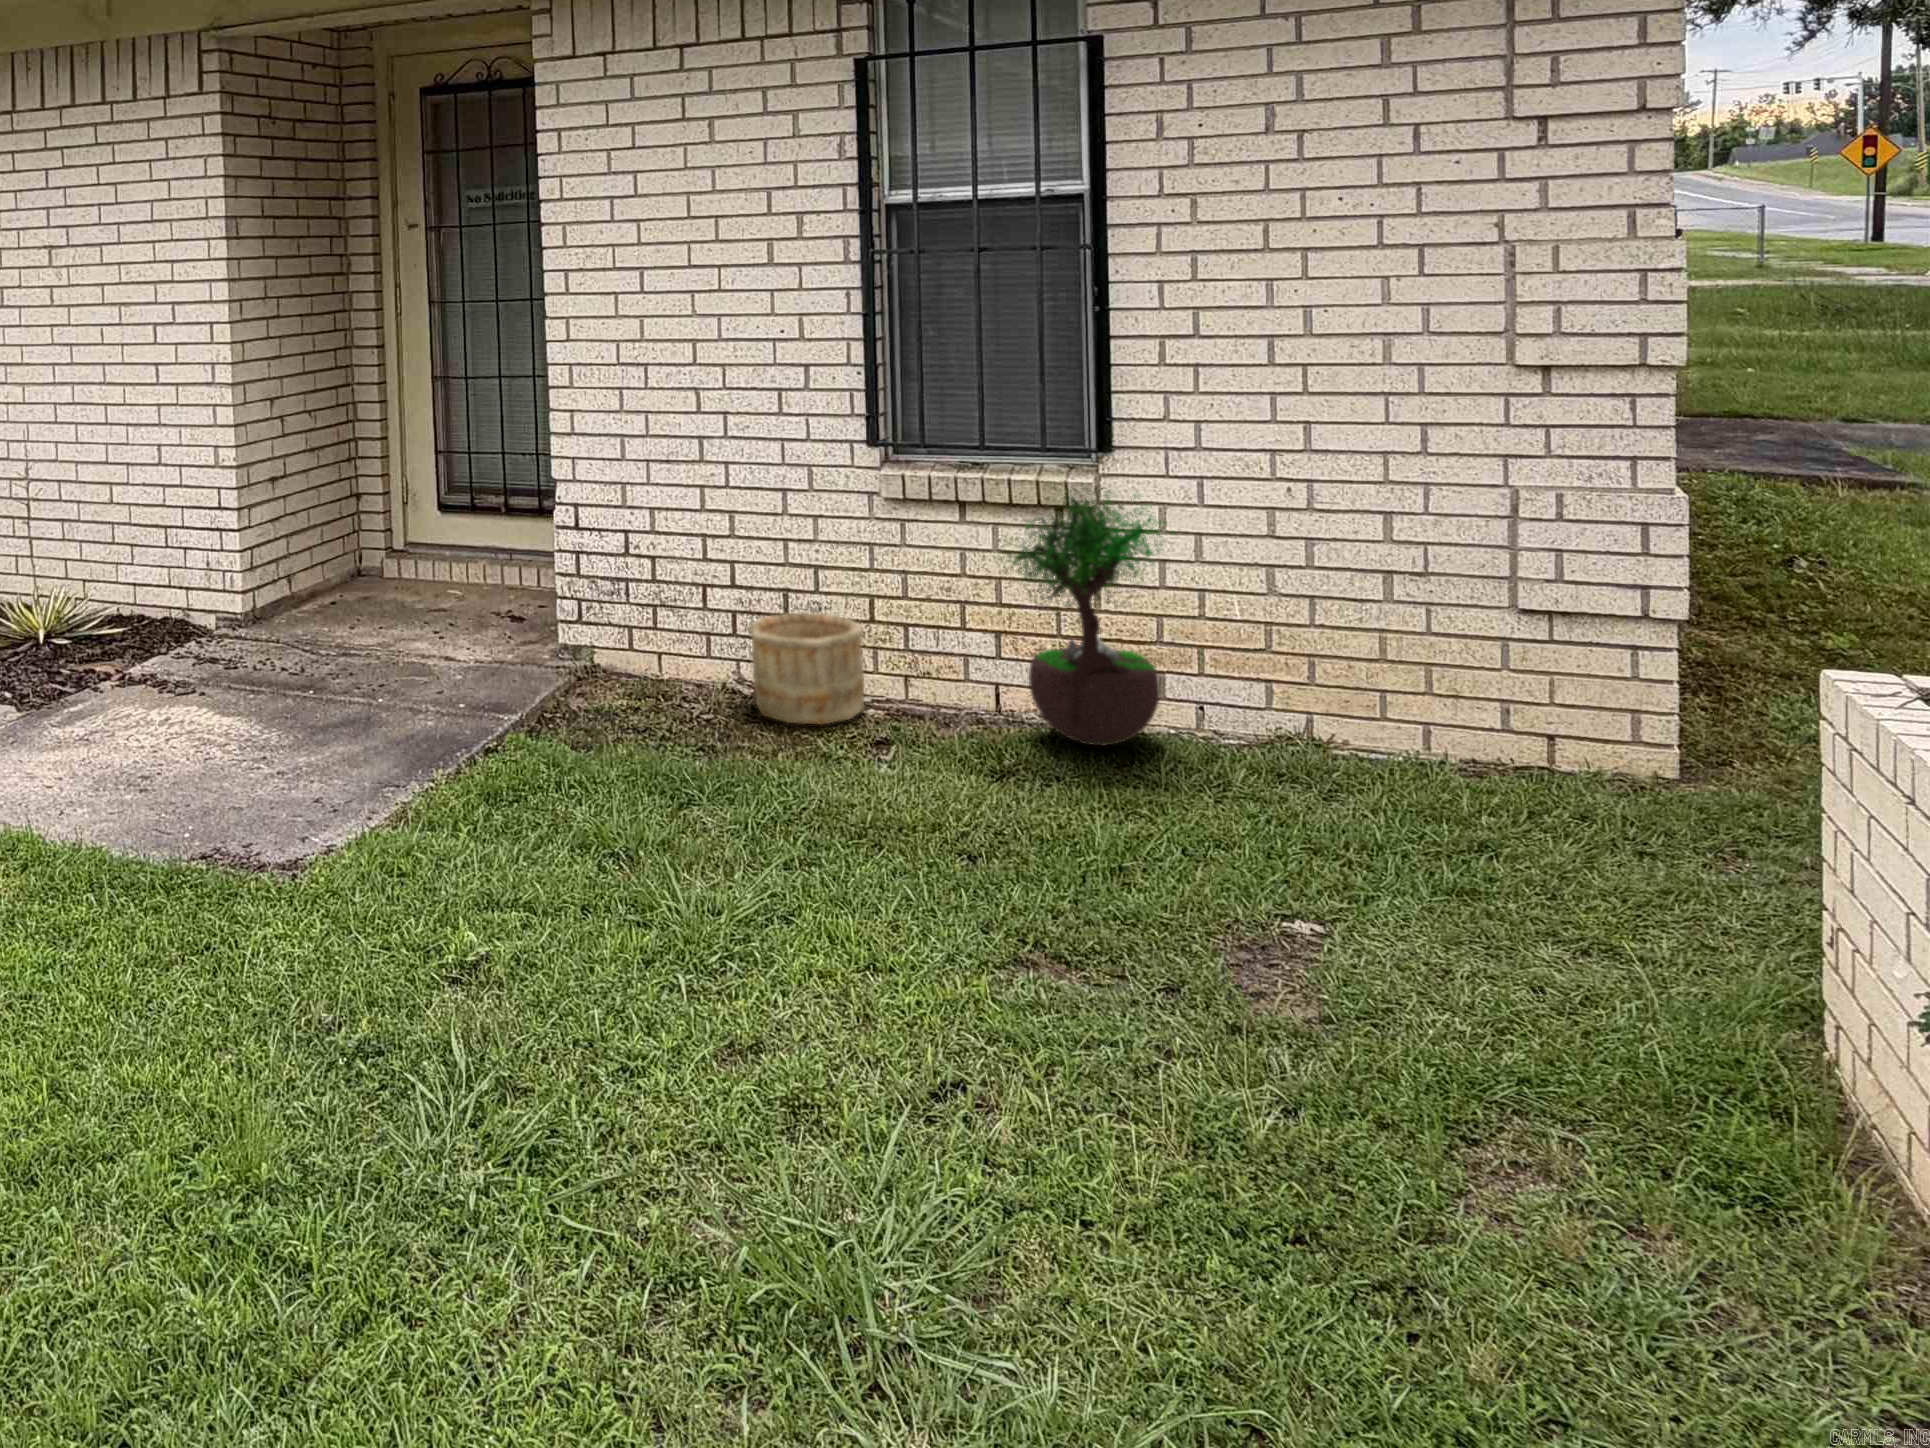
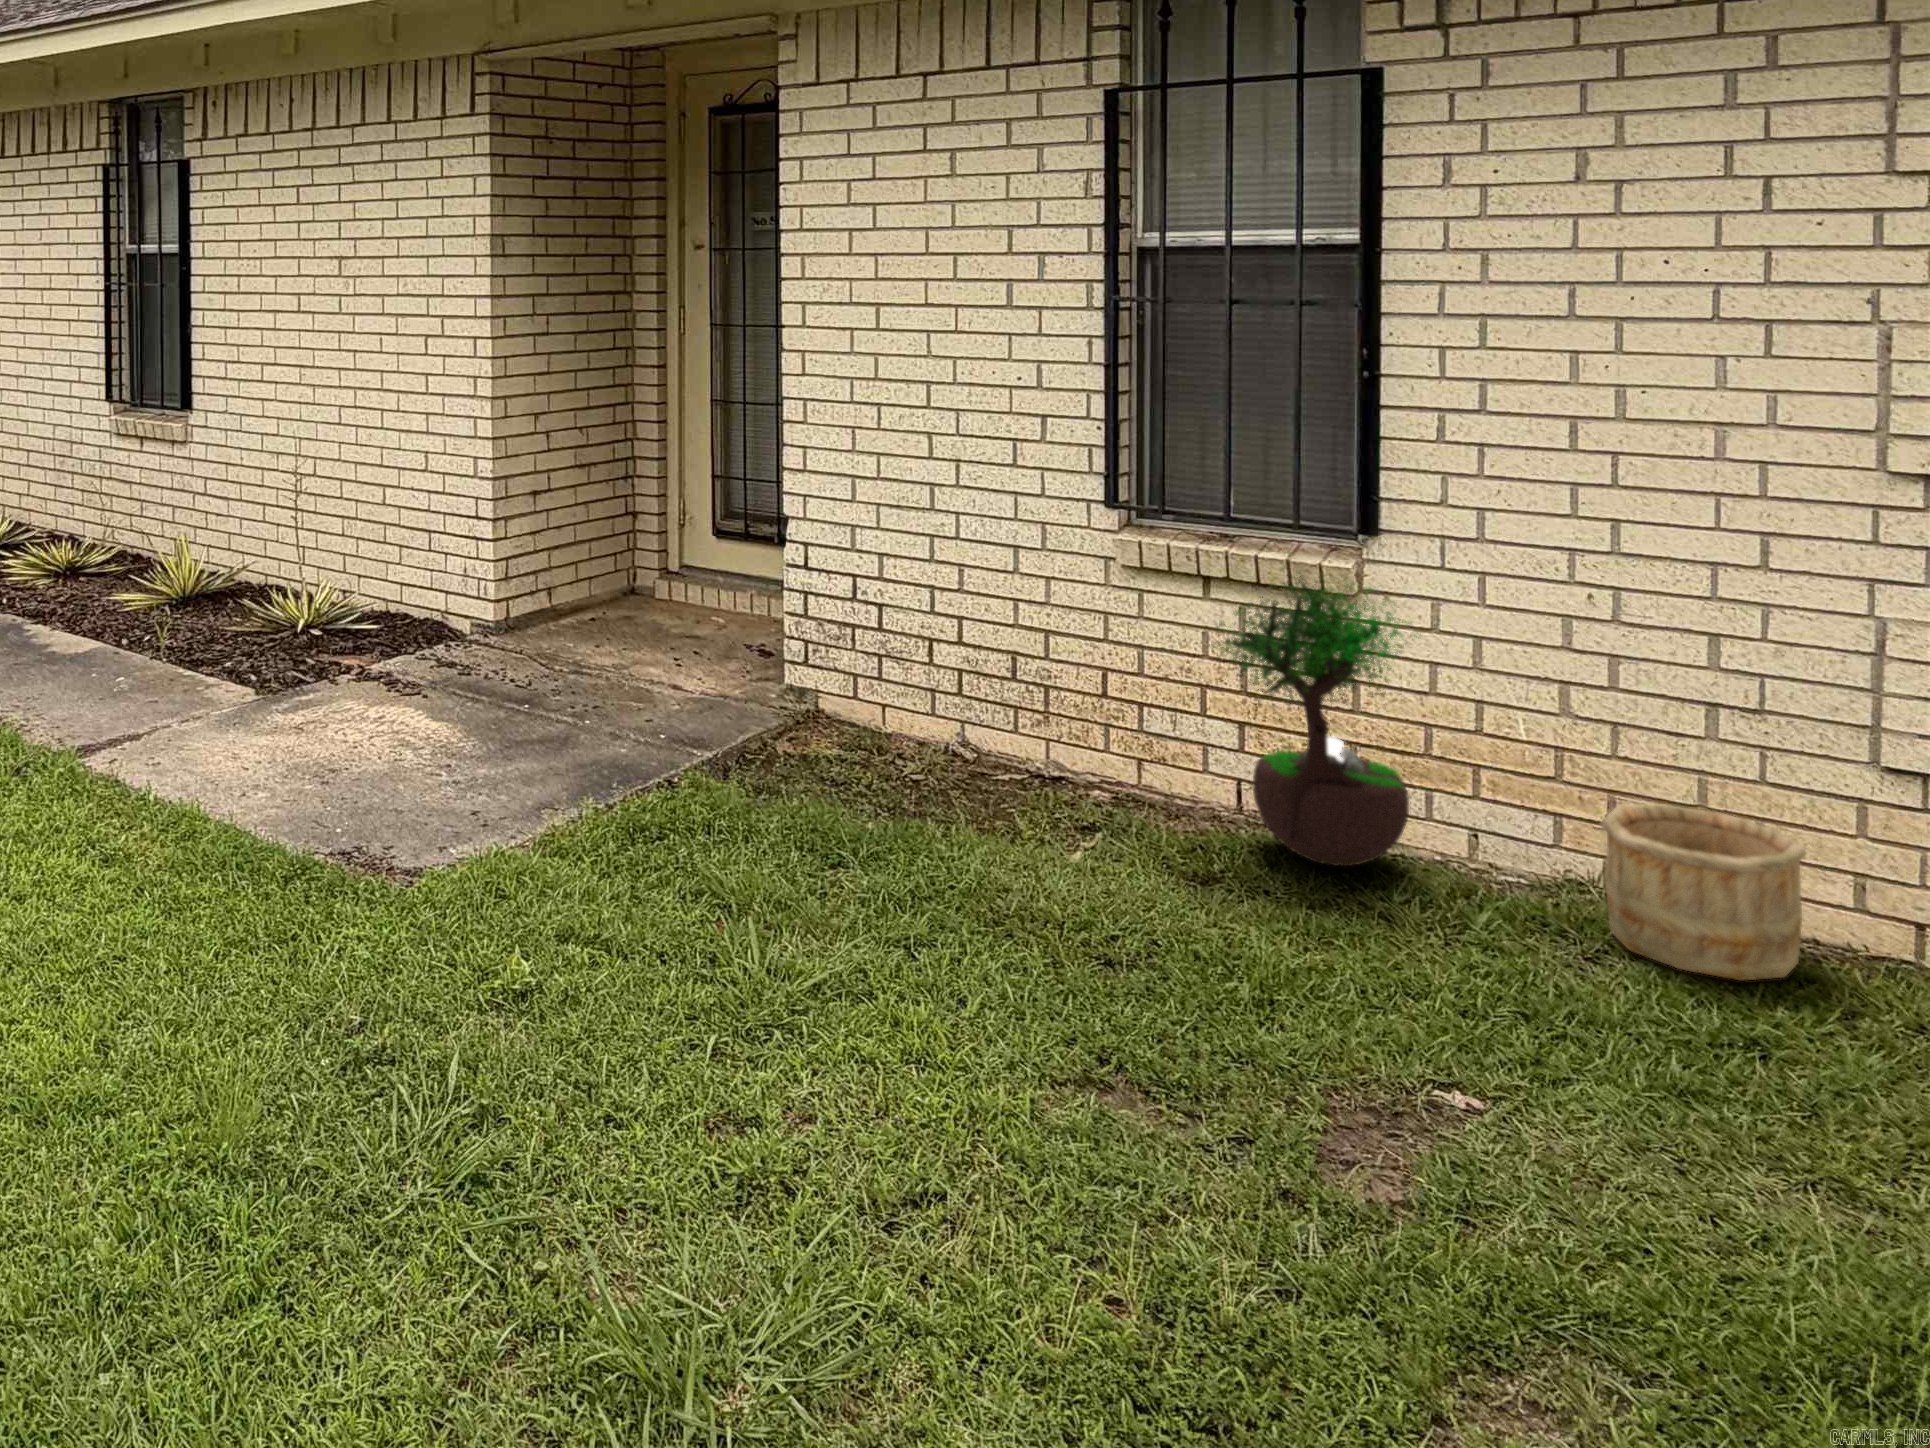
wooden bucket: present [748,612,864,724] -> present [1600,806,1807,980]

